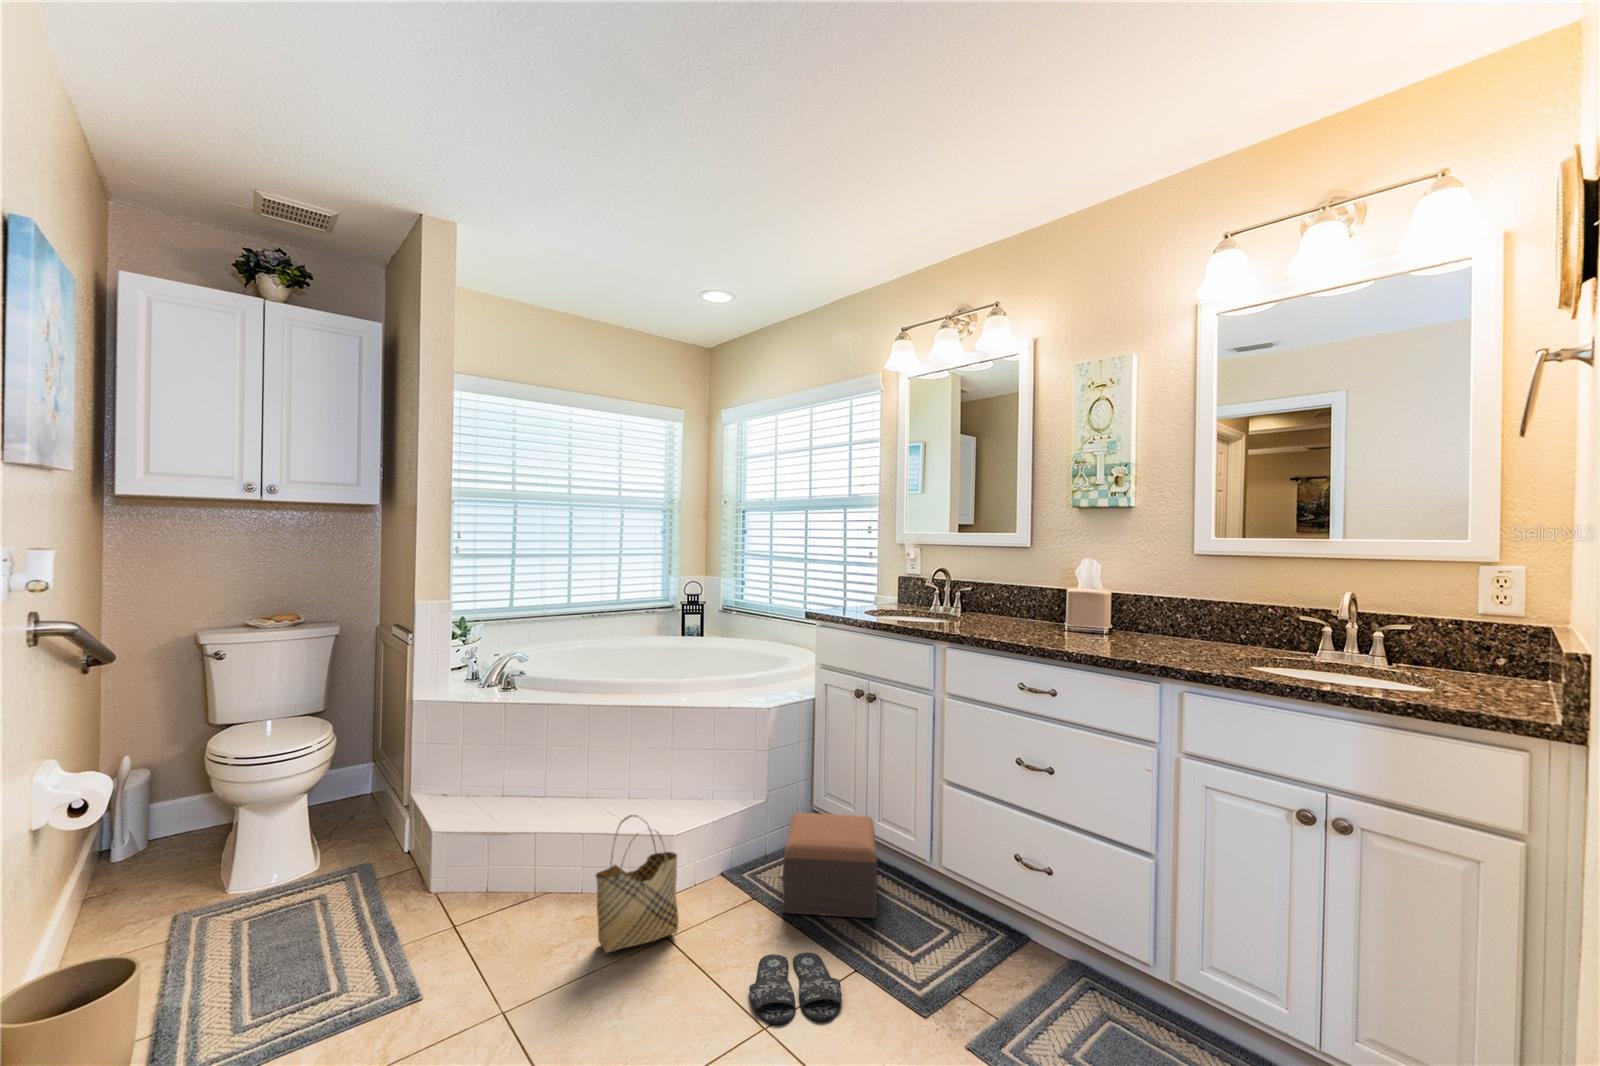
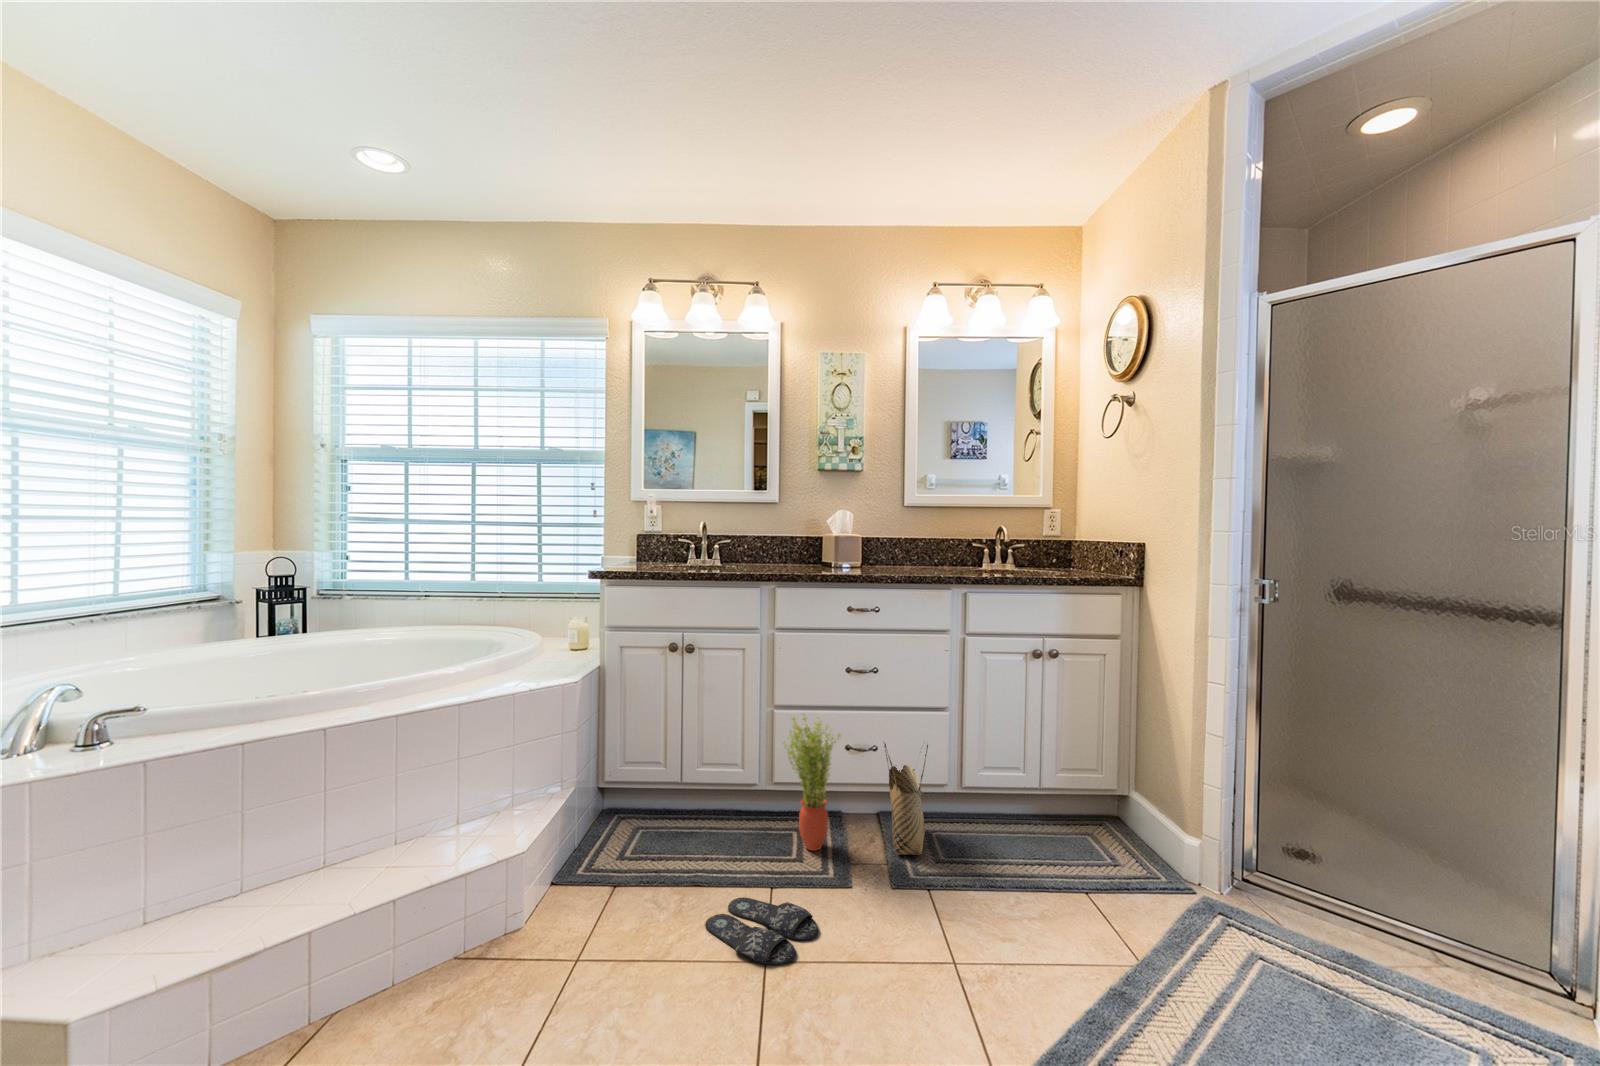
potted plant: none [903,792,969,957] -> present [784,716,841,851]
footstool: present [782,813,877,918] -> none [615,766,742,885]
woven basket: present [596,815,678,953] -> present [884,741,928,855]

